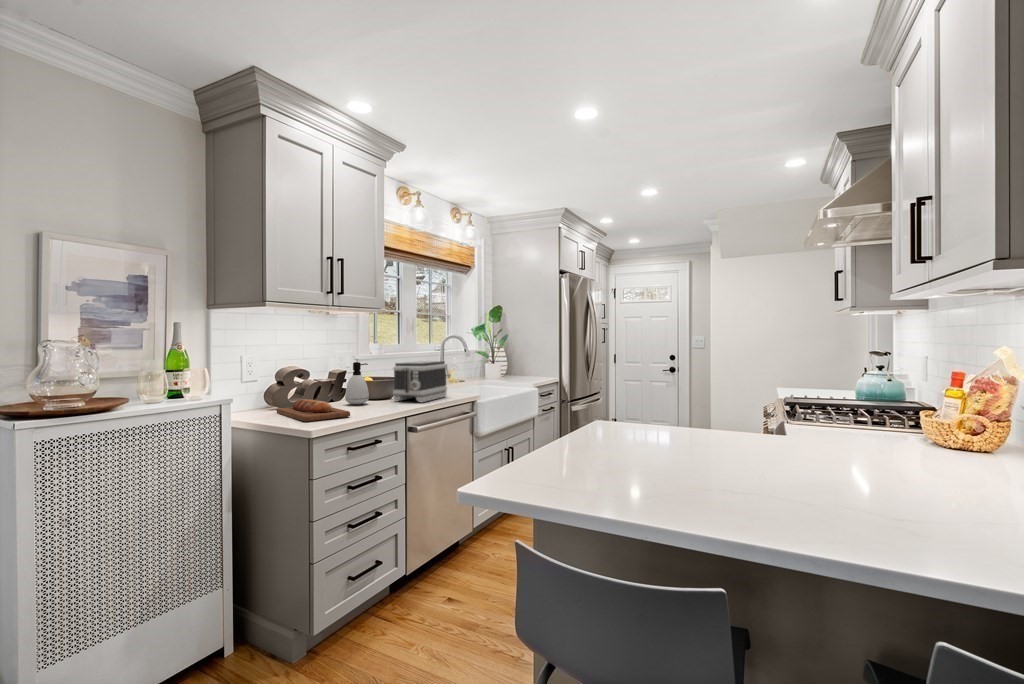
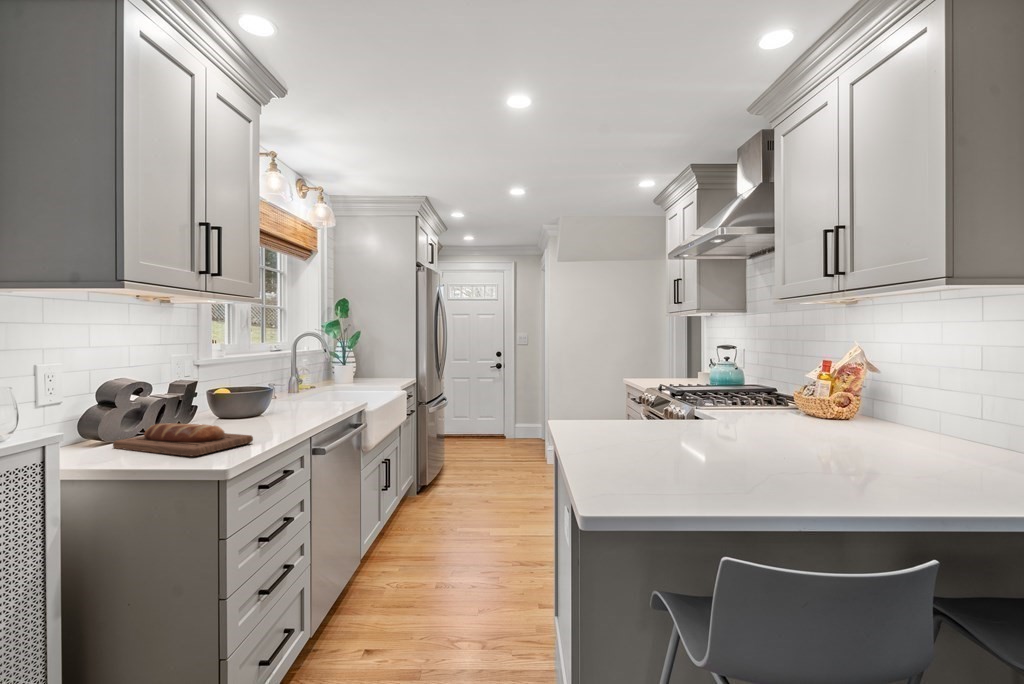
toaster: present [393,361,447,402] -> none [272,363,333,417]
soap dispenser: present [345,362,369,404] -> none [209,367,245,425]

